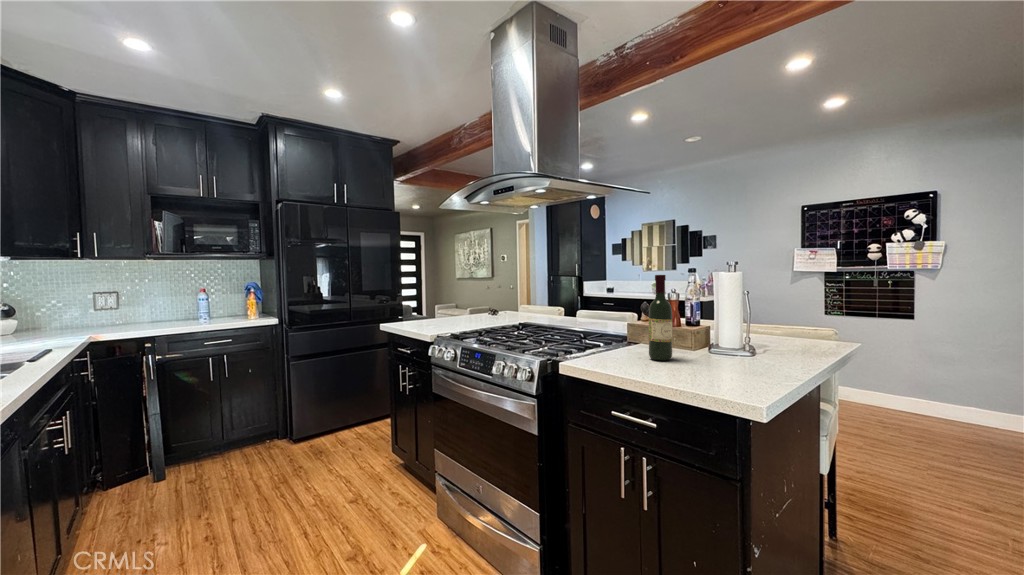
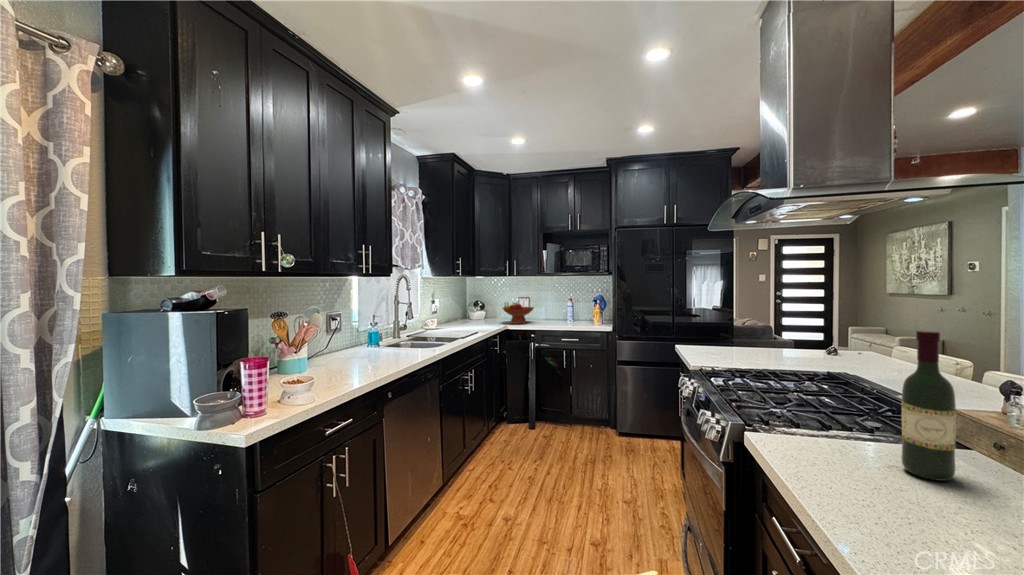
fruit bowl: none [71,298,142,332] -> present [503,303,534,324]

